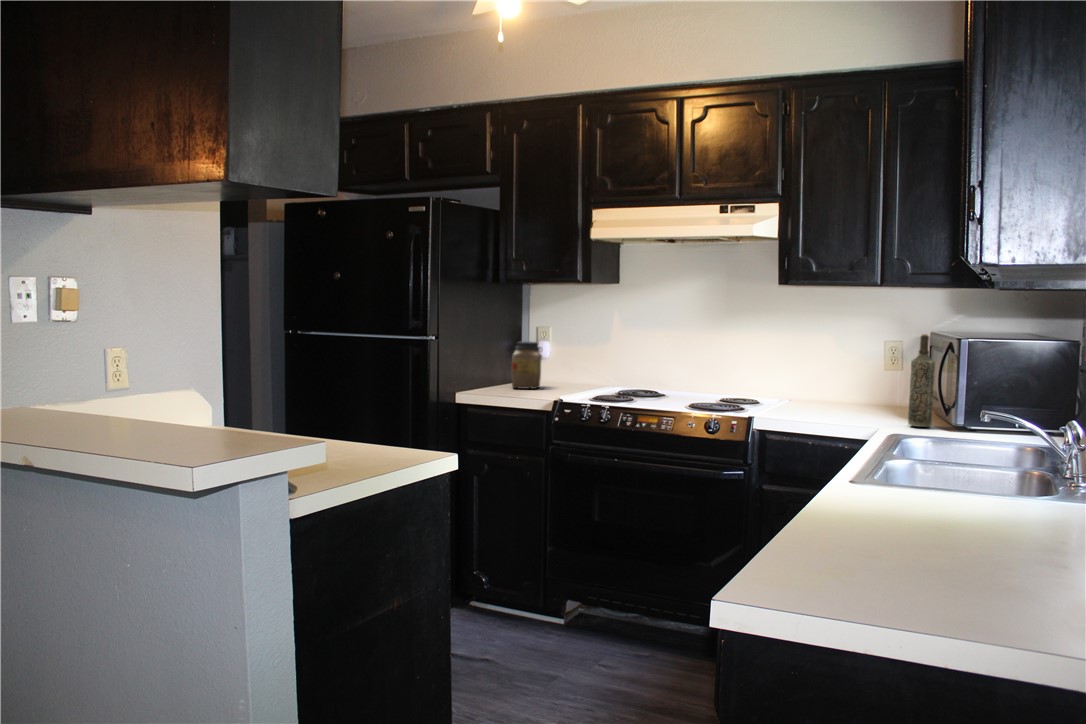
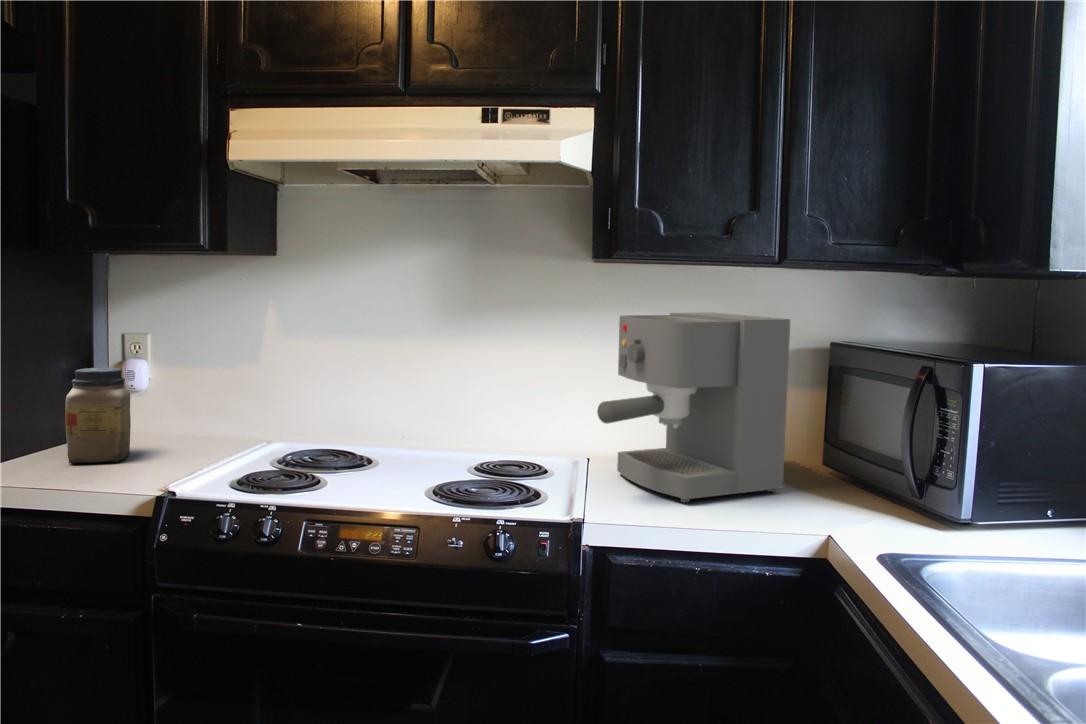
coffee maker: none [774,315,892,417] -> present [597,313,790,502]
bottle: present [908,334,935,427] -> none [845,353,893,521]

